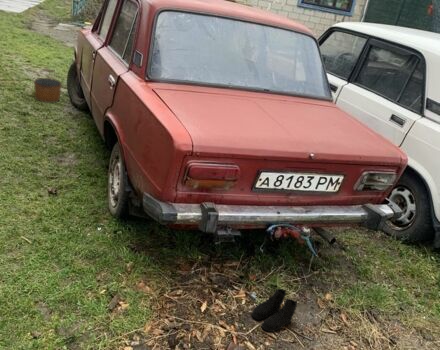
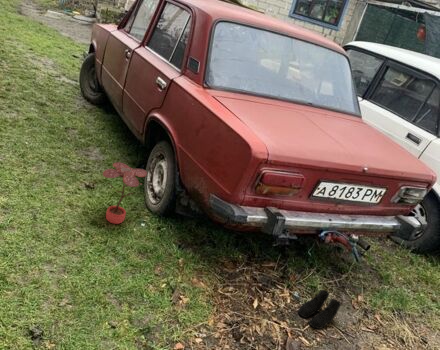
bucket: present [34,69,62,103] -> none [47,60,76,95]
potted plant: none [47,166,96,229] -> present [103,162,147,224]

